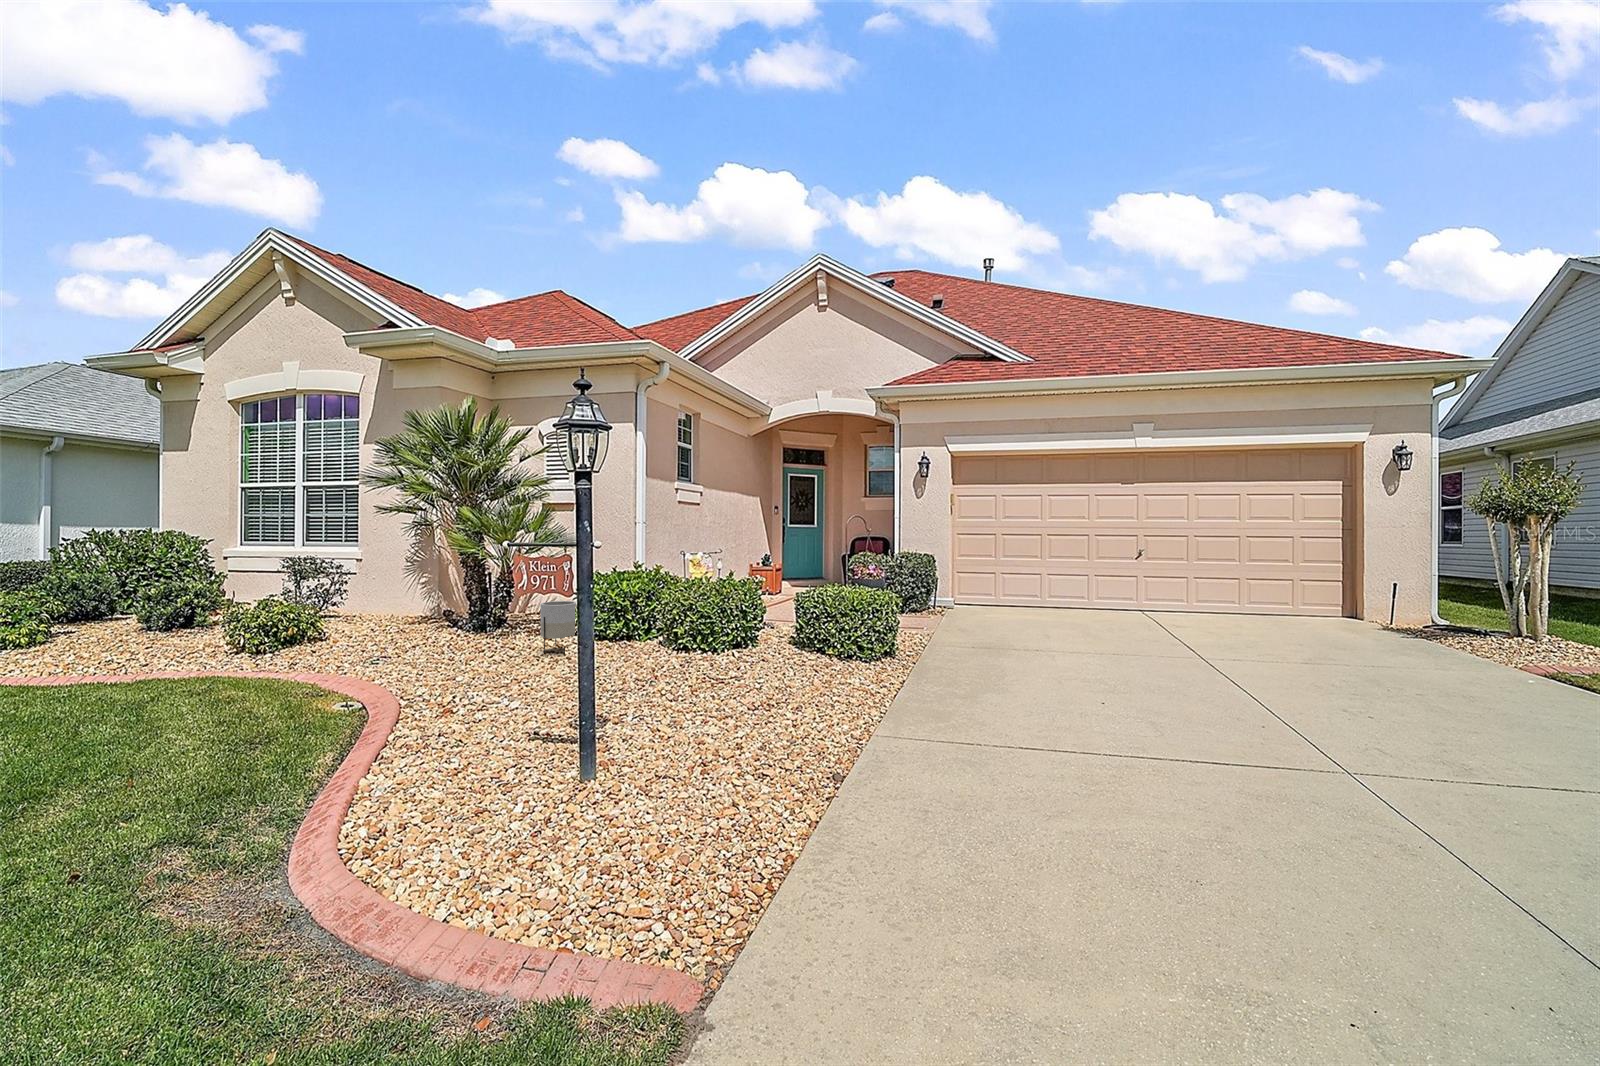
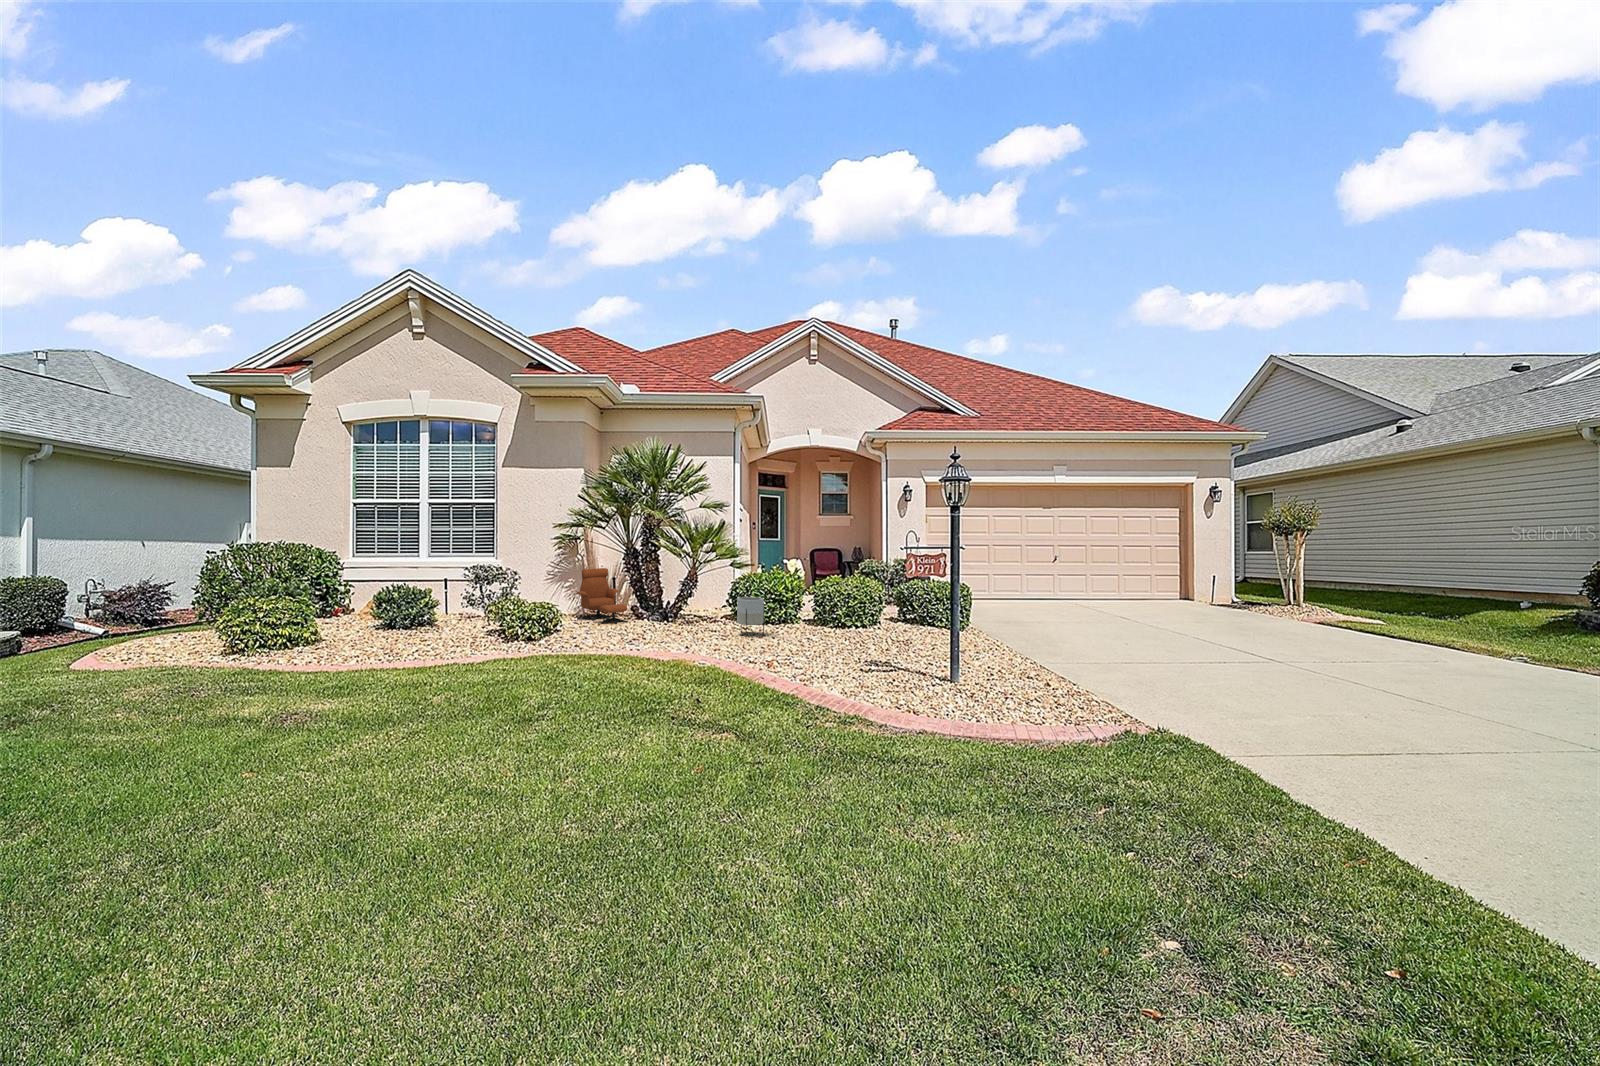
lounge chair: none [429,561,485,629] -> present [577,568,628,624]

